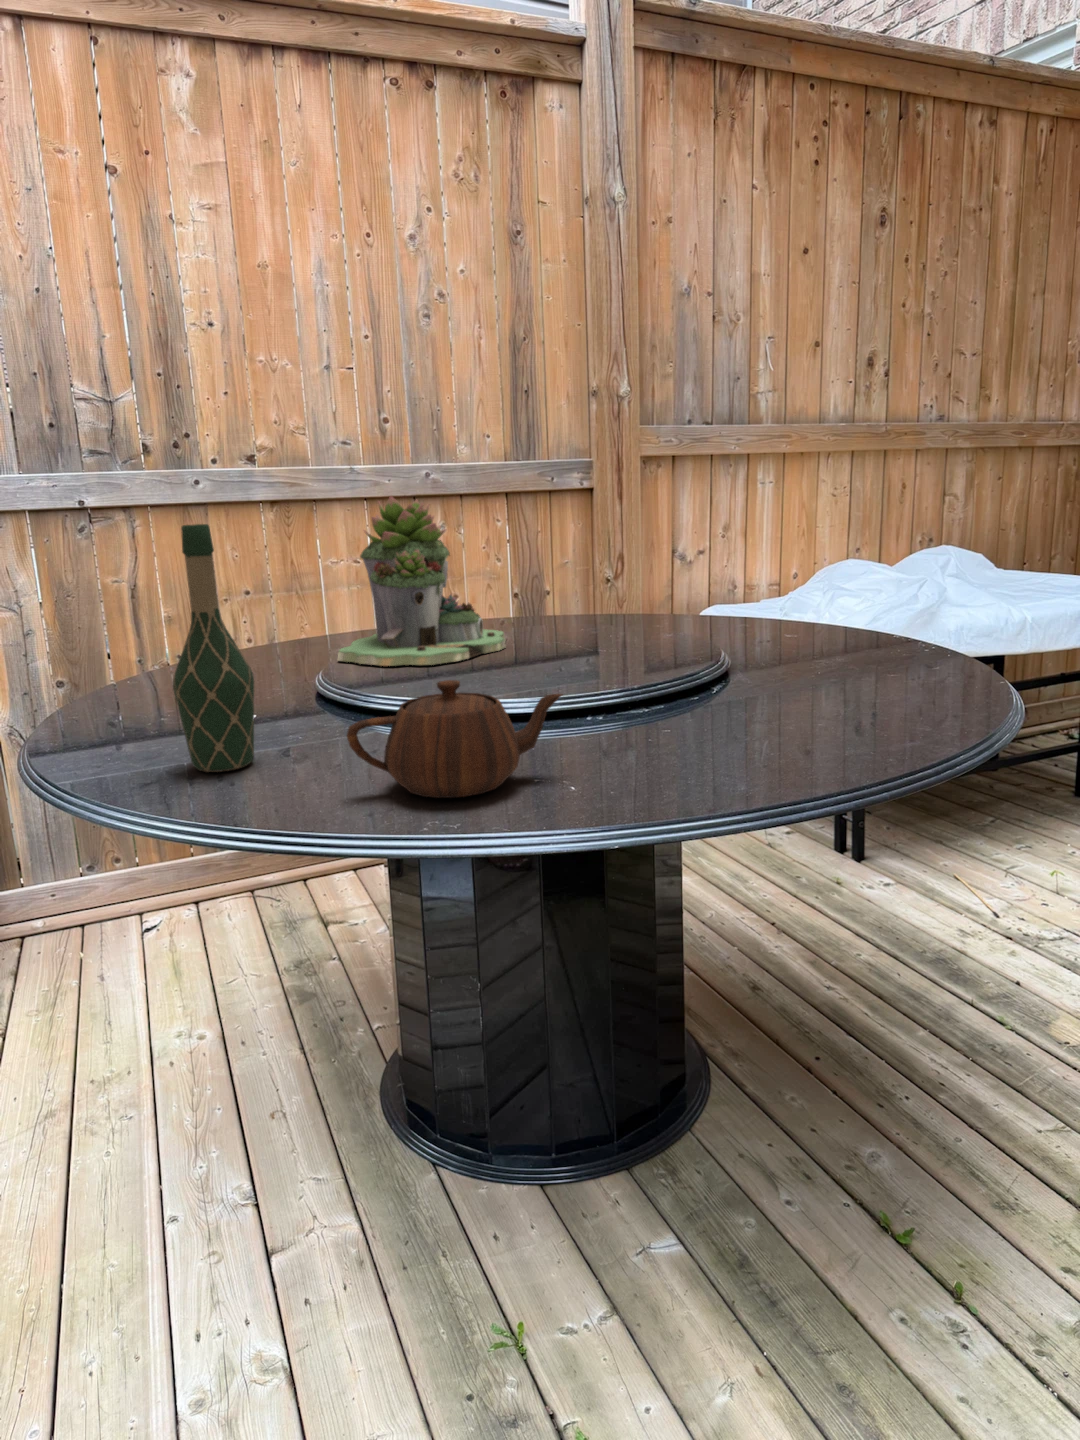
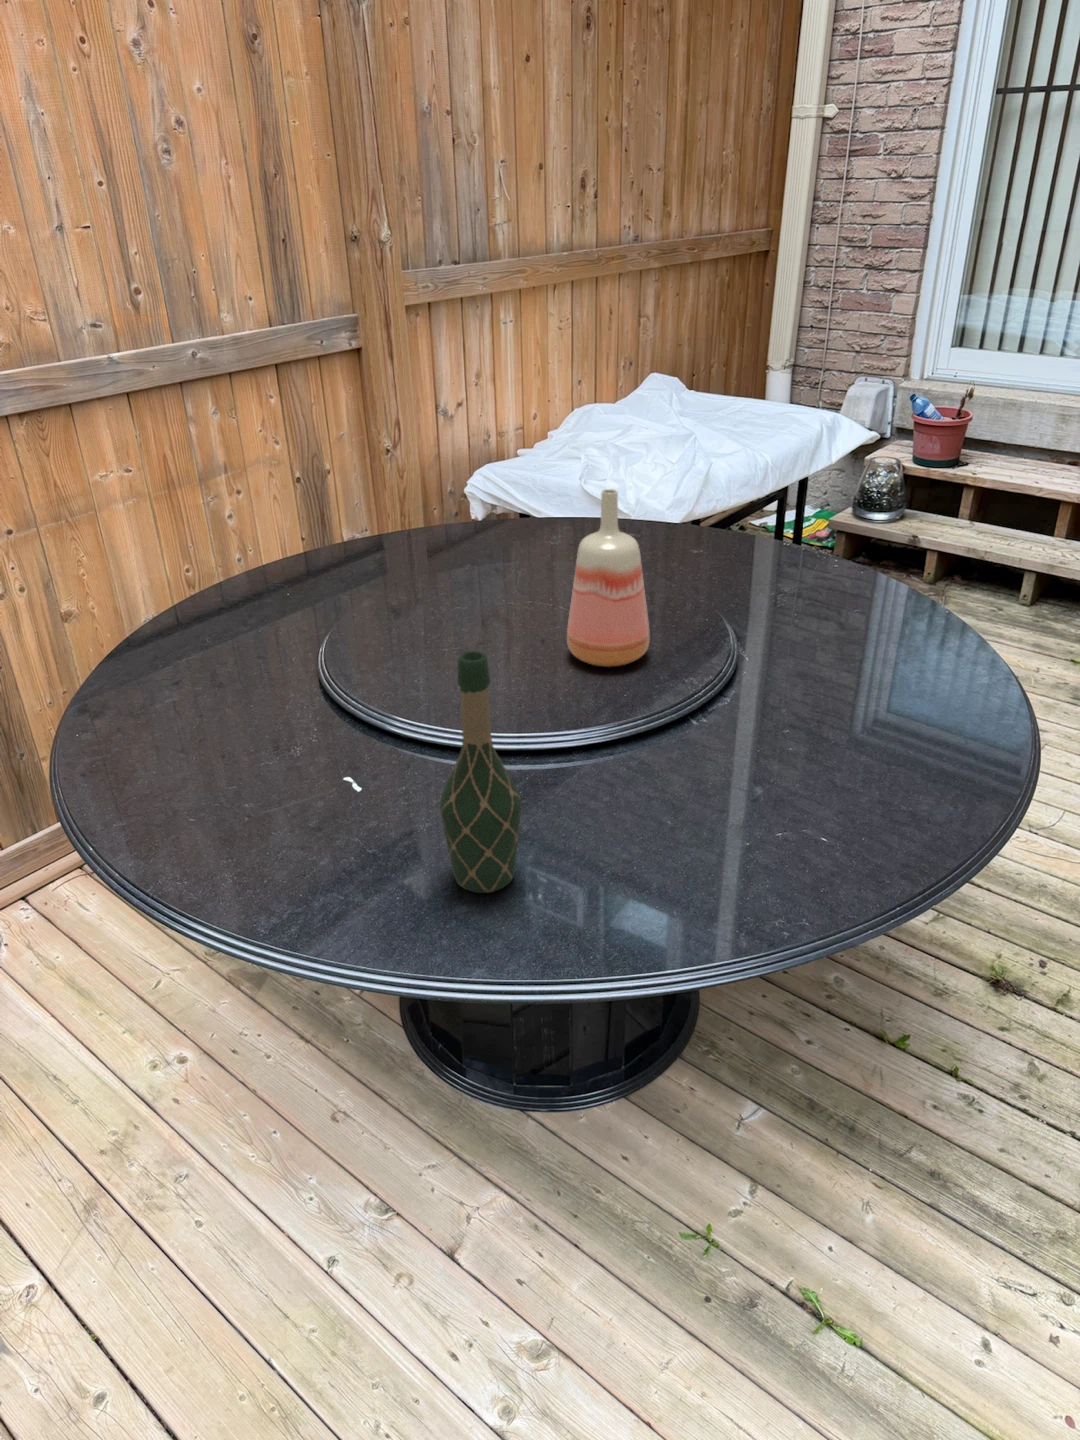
succulent planter: present [338,496,506,666] -> none [304,463,474,668]
vase: none [531,500,614,679] -> present [567,489,650,667]
teapot: present [347,680,563,798] -> none [679,753,815,880]

